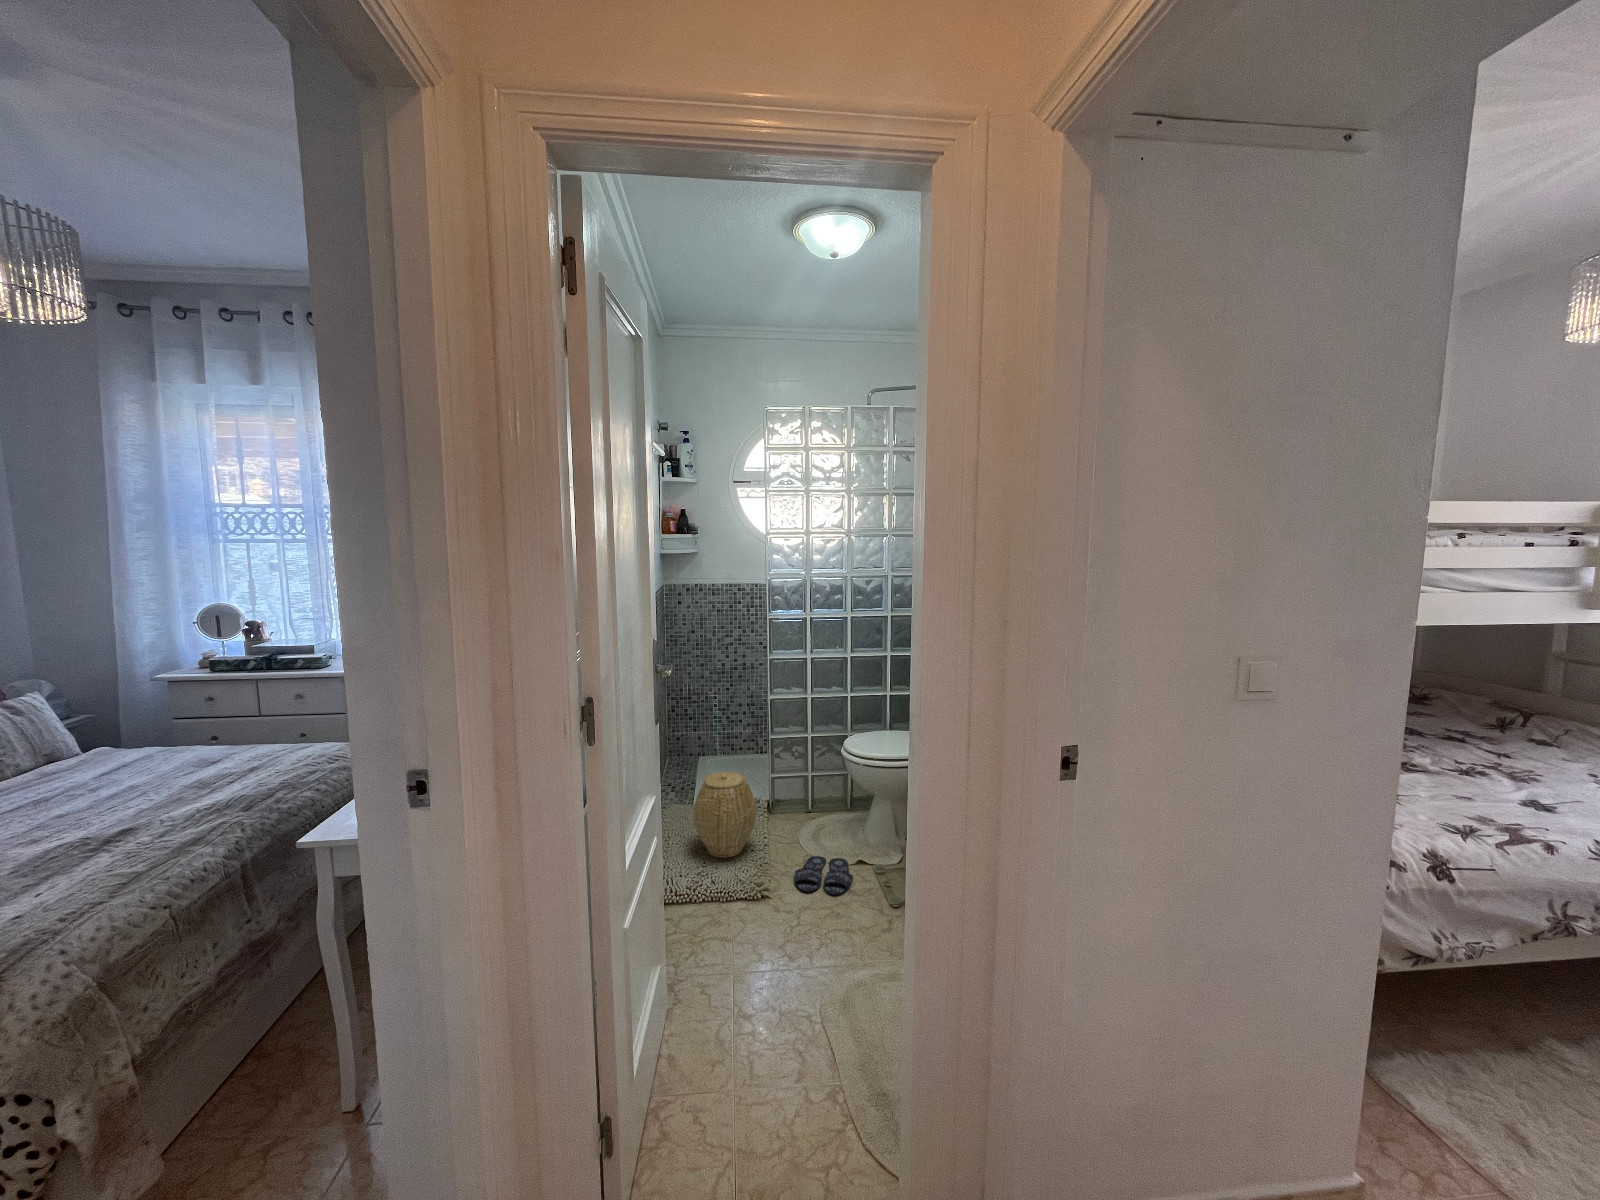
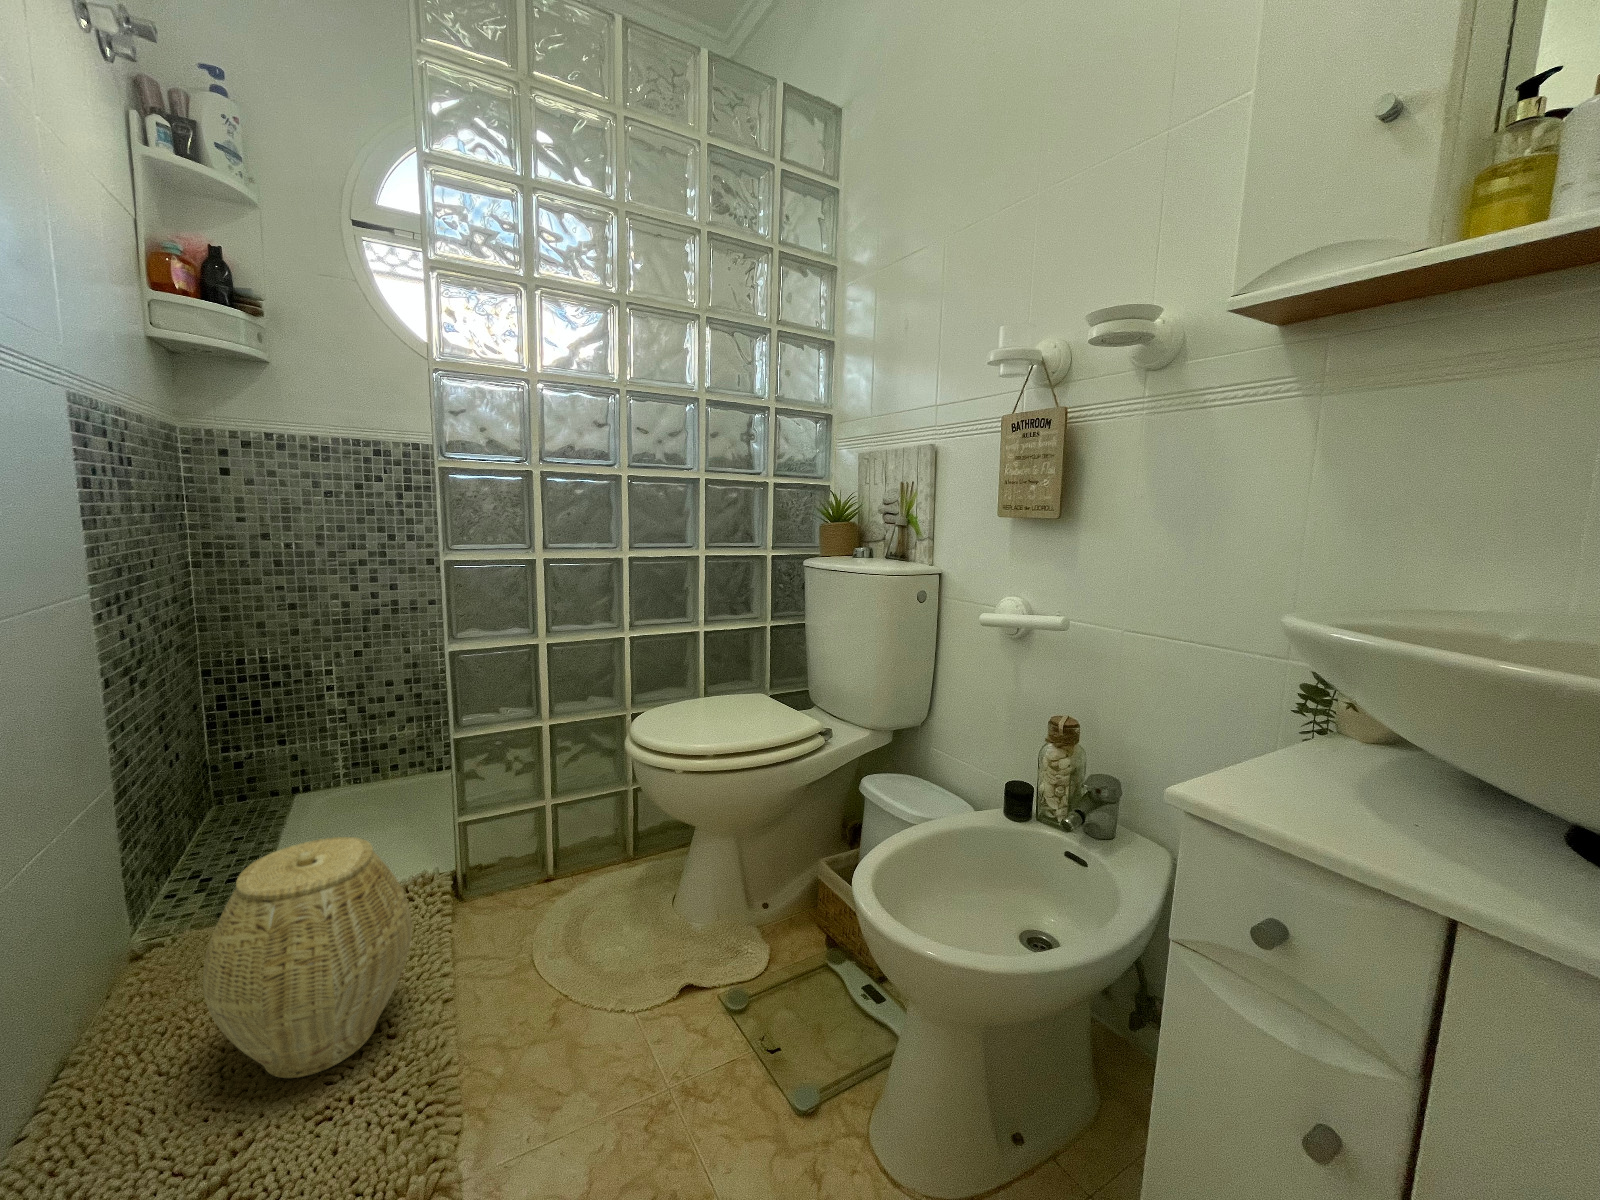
slippers: present [794,856,853,895] -> none [523,985,671,1127]

